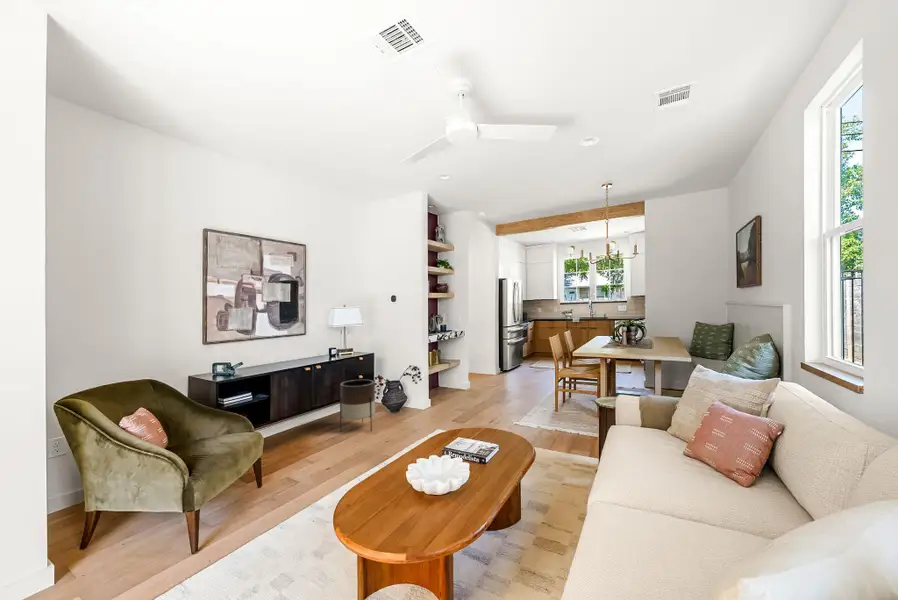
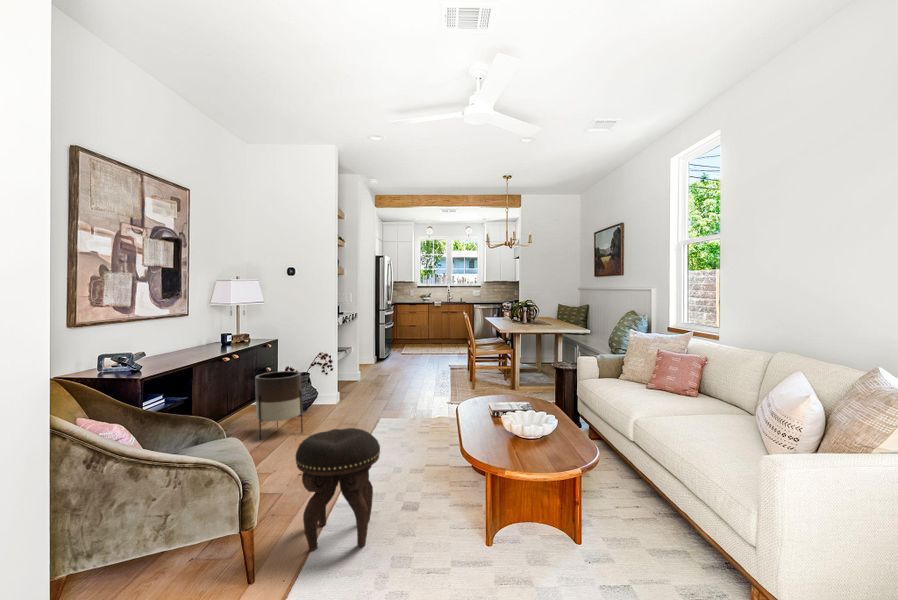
footstool: none [244,443,317,550] -> present [295,428,380,550]

